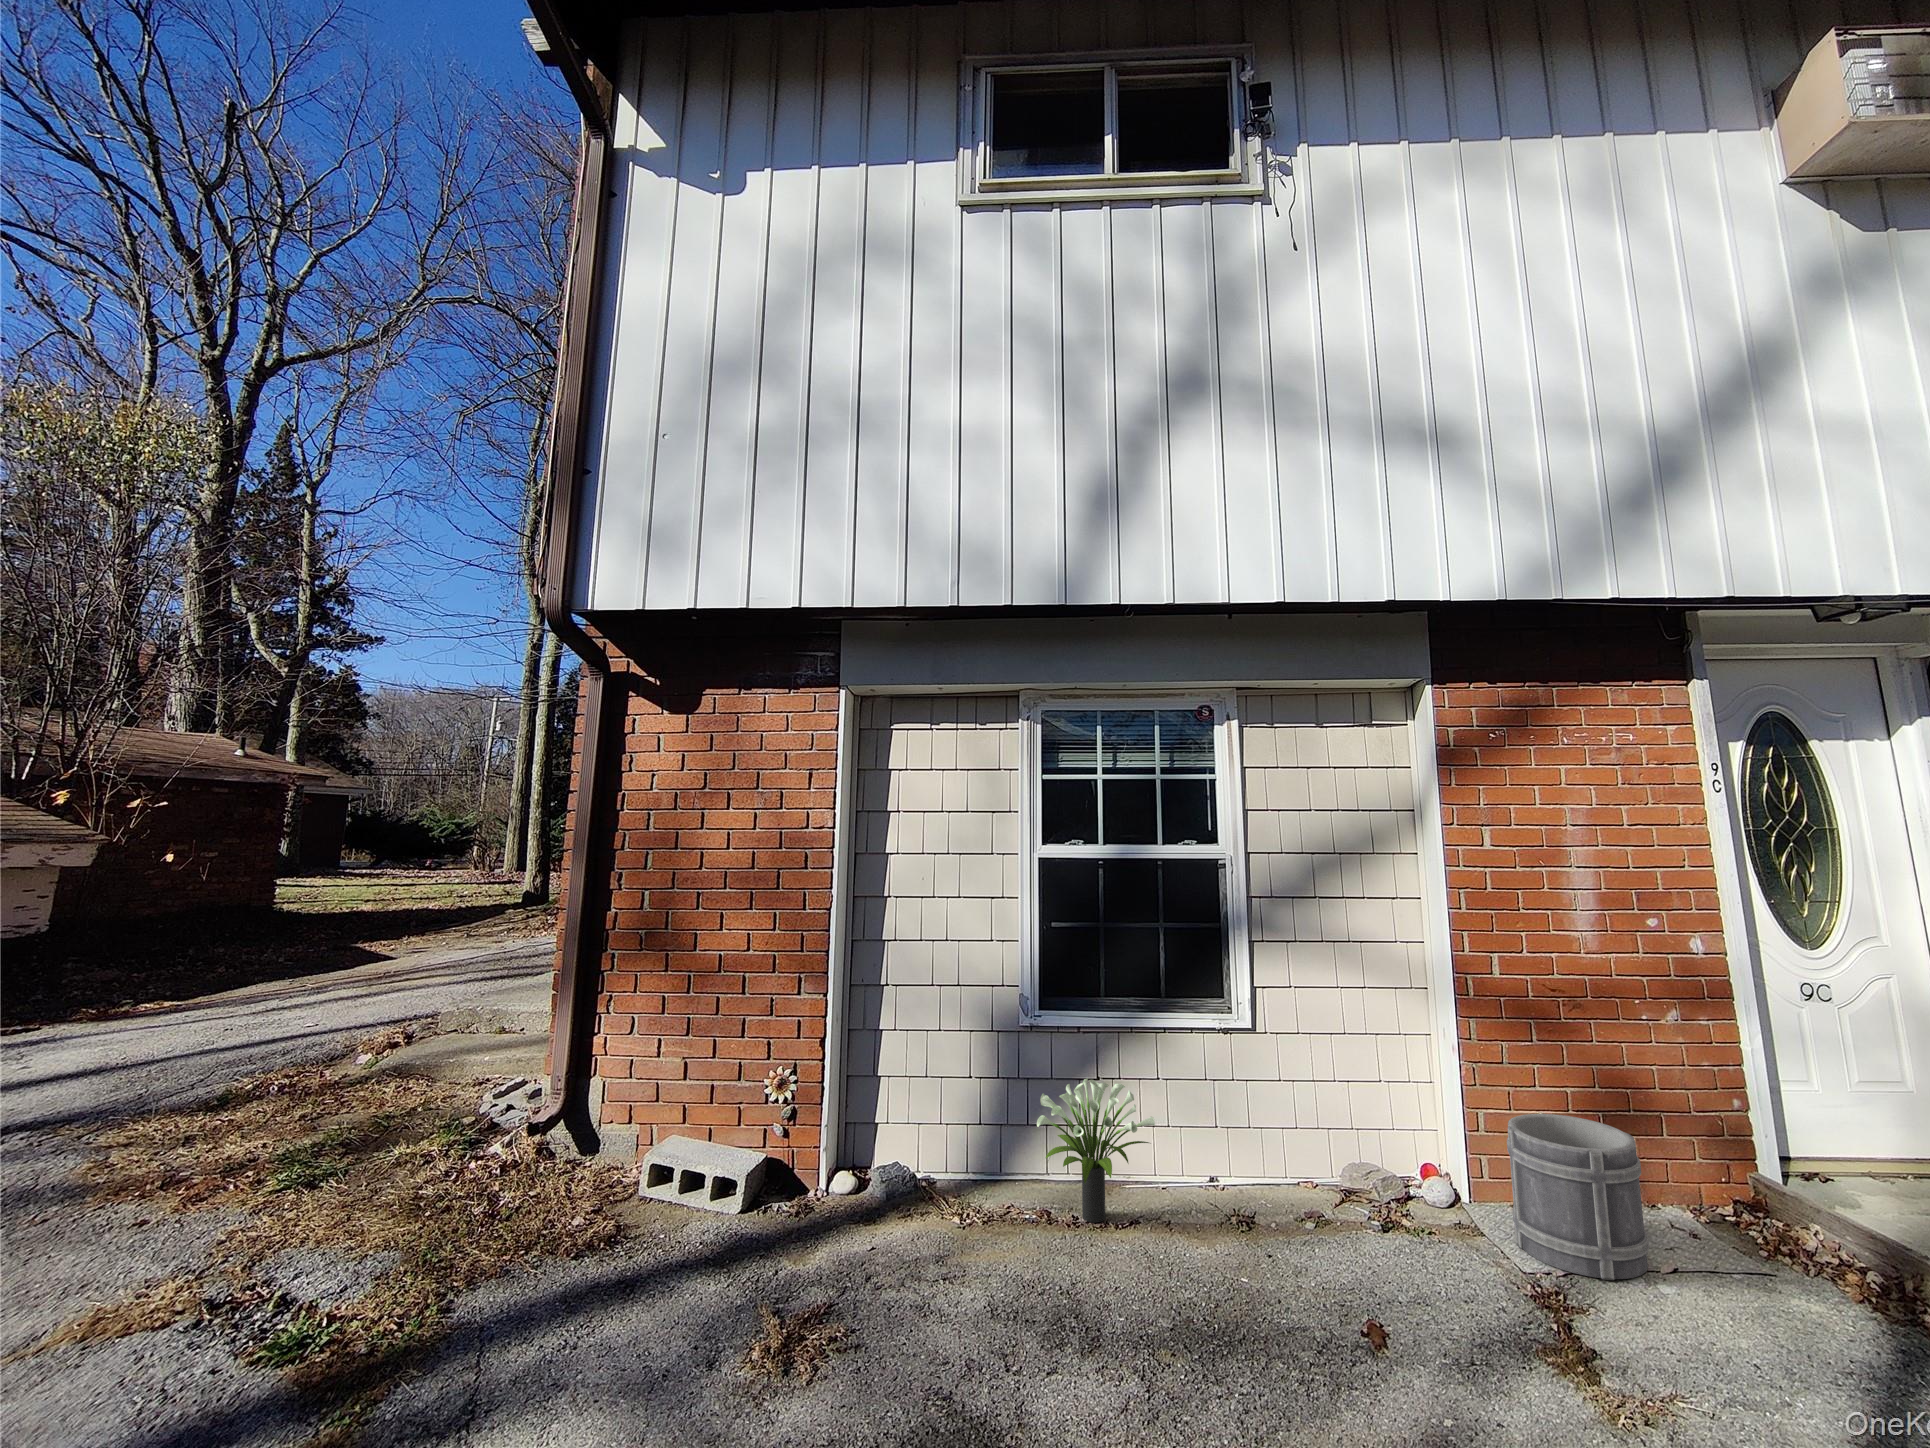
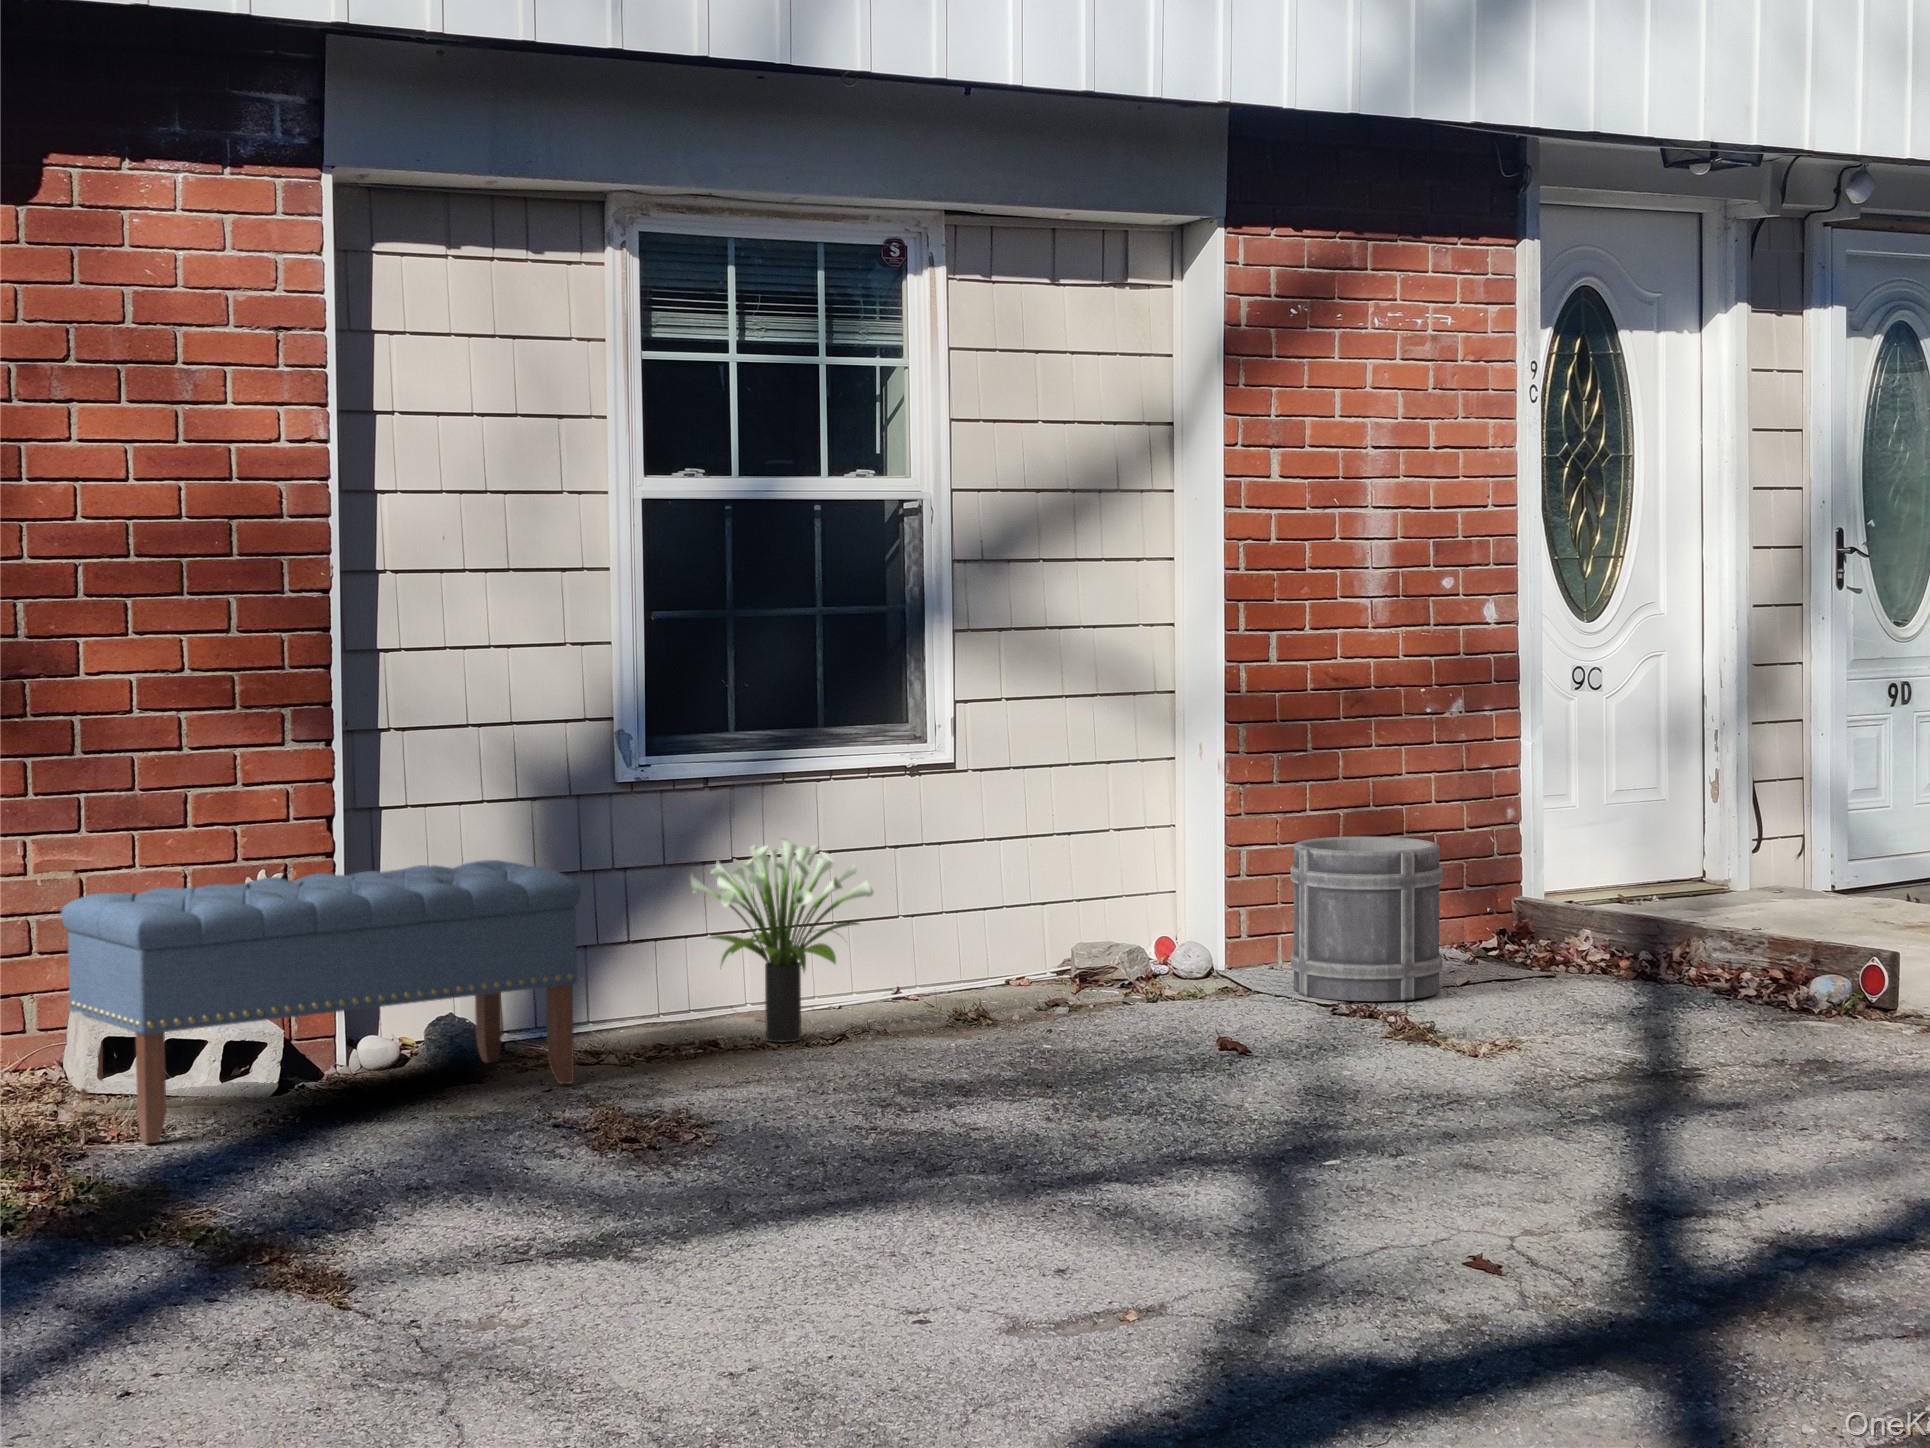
bench: none [618,1074,921,1251] -> present [61,860,581,1143]

